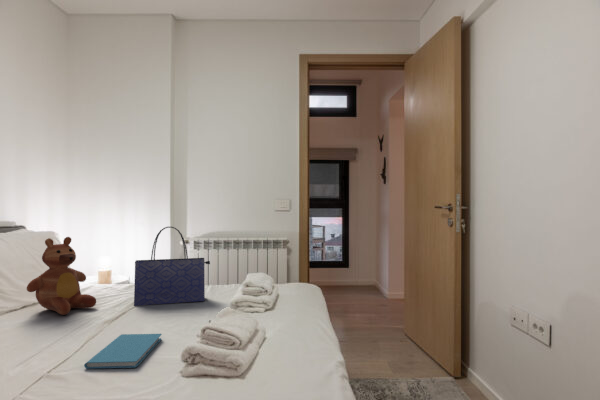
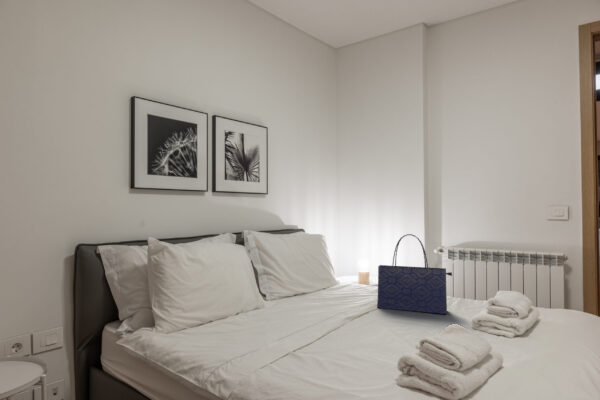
teddy bear: present [27,237,96,315] -> none [296,240,346,306]
book: present [84,334,162,369] -> none [321,332,391,364]

